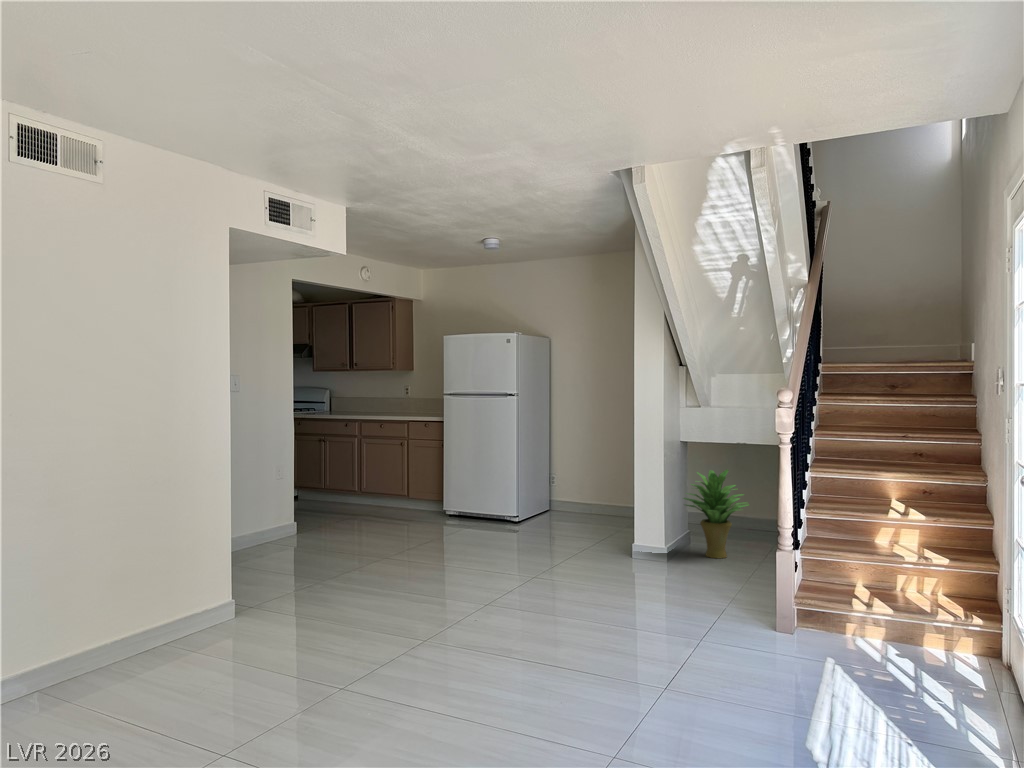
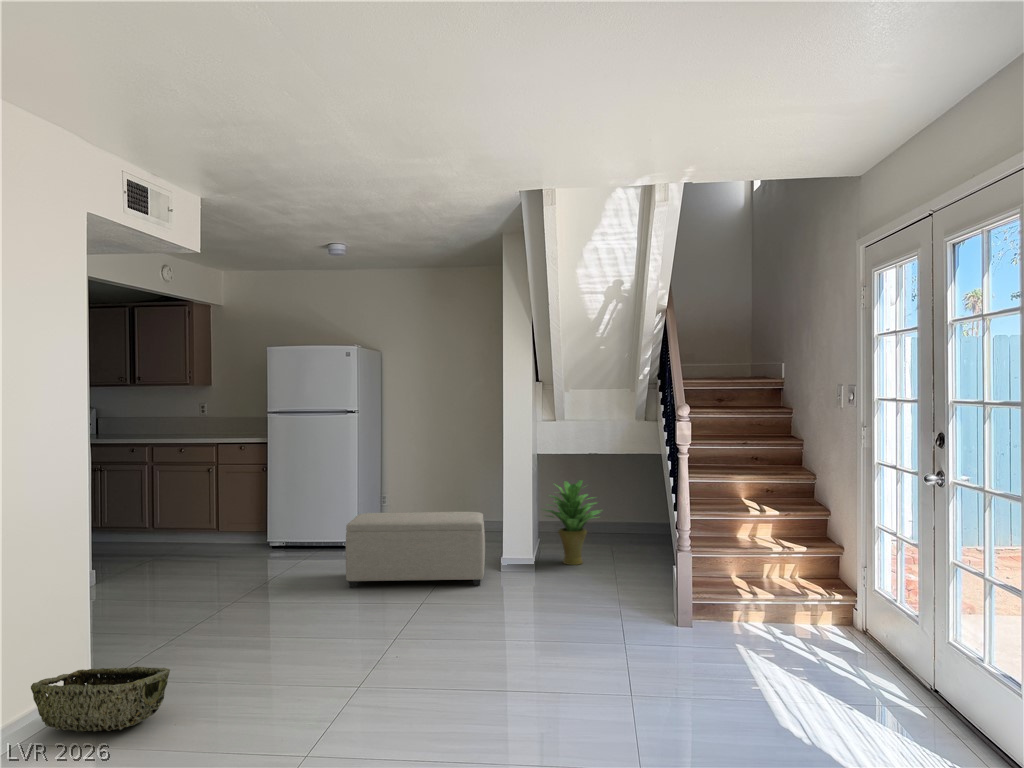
ottoman: none [479,492,617,569] -> present [346,512,485,588]
woven basket: none [169,601,269,651] -> present [31,667,170,731]

